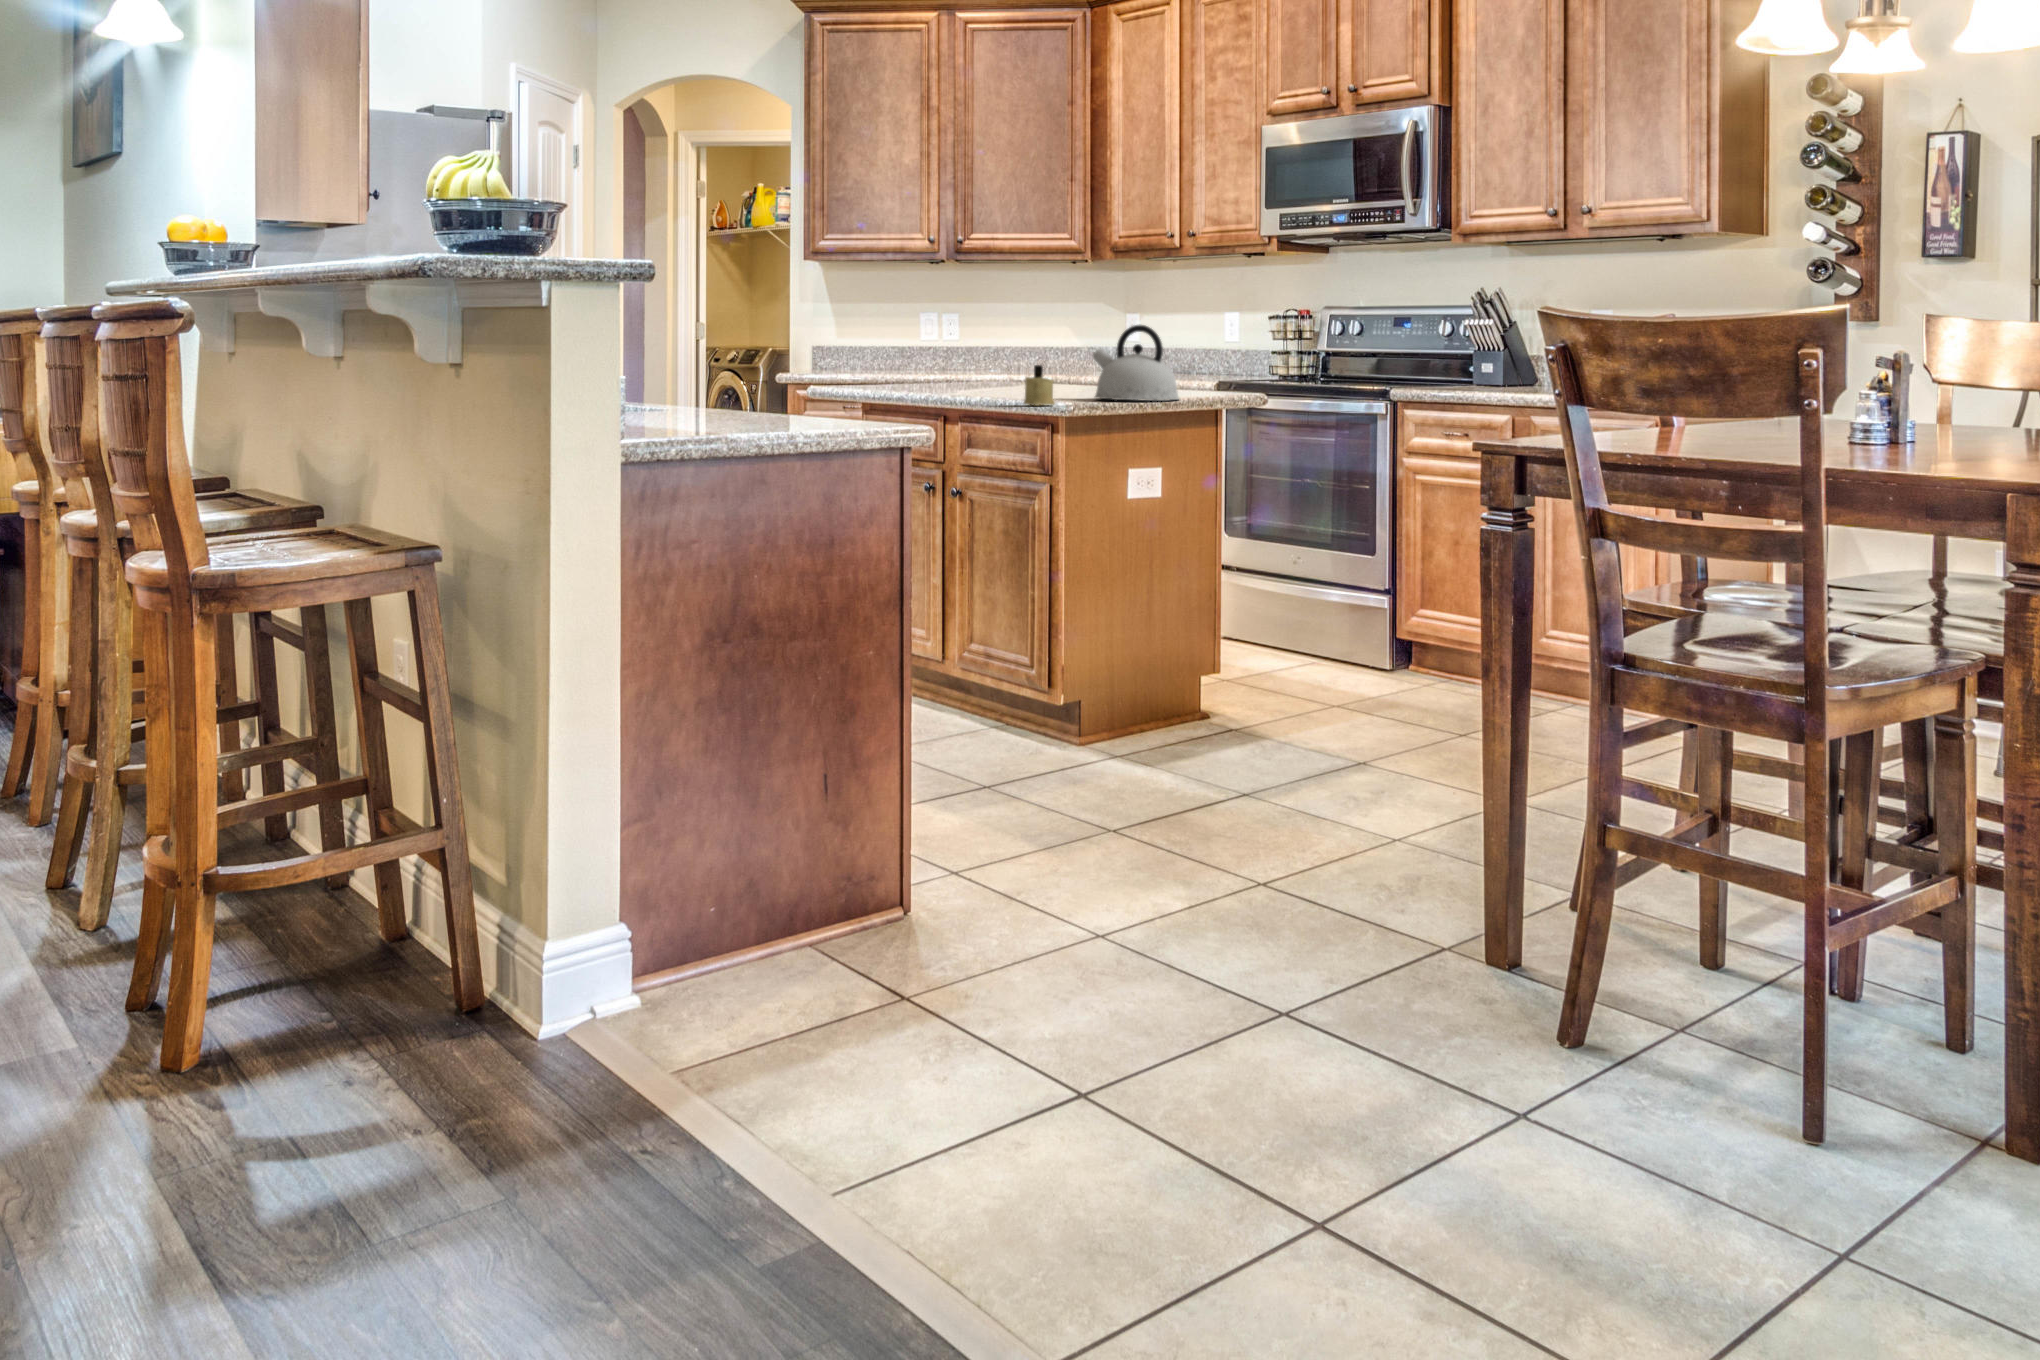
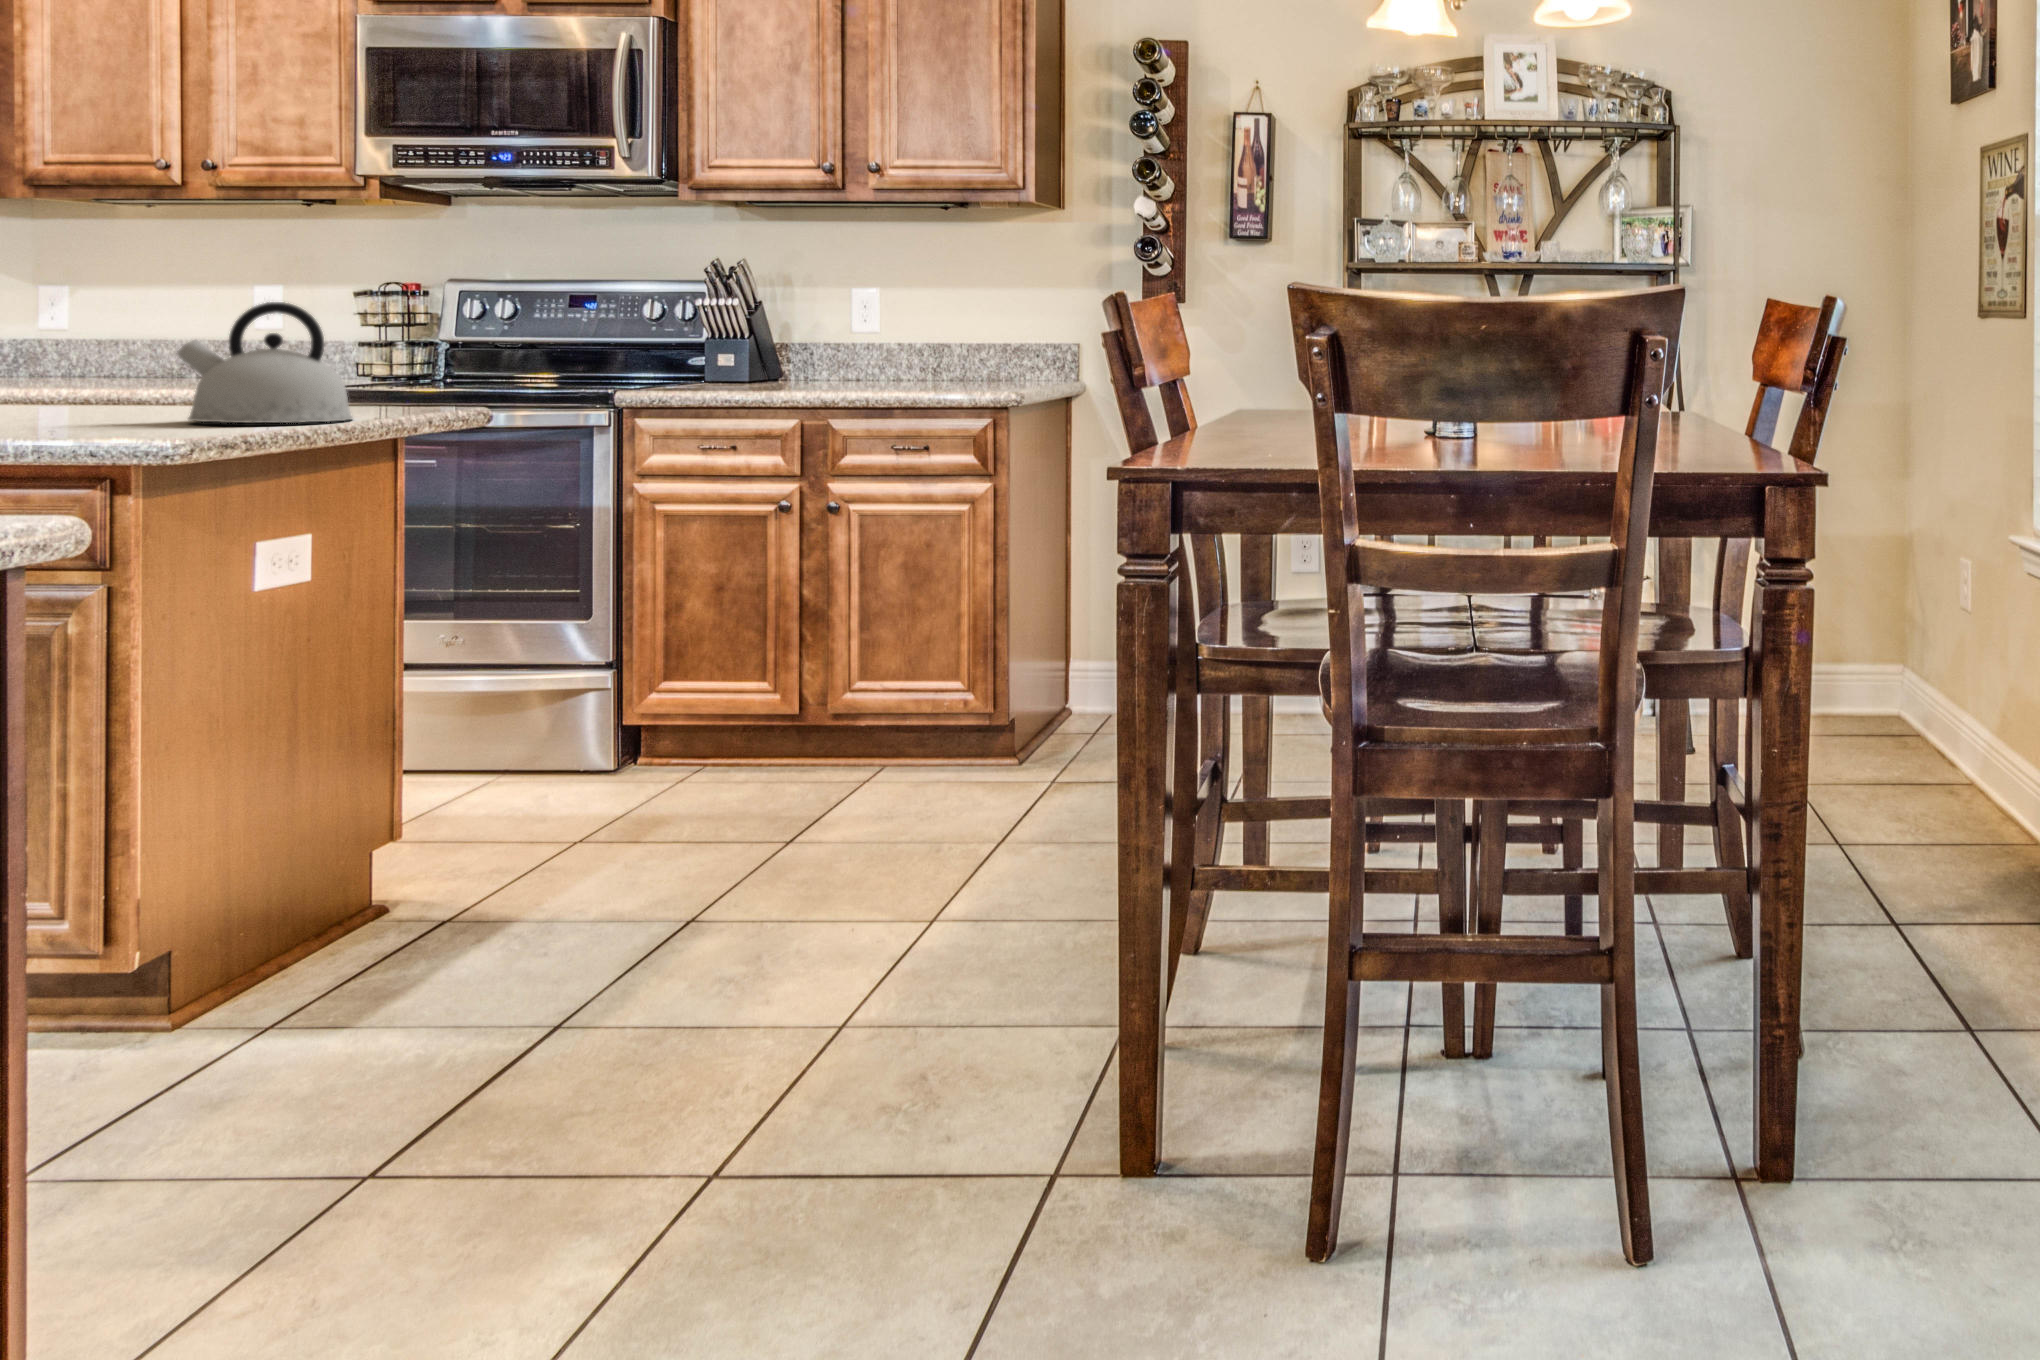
candle: present [1024,365,1055,406] -> none [81,369,150,439]

